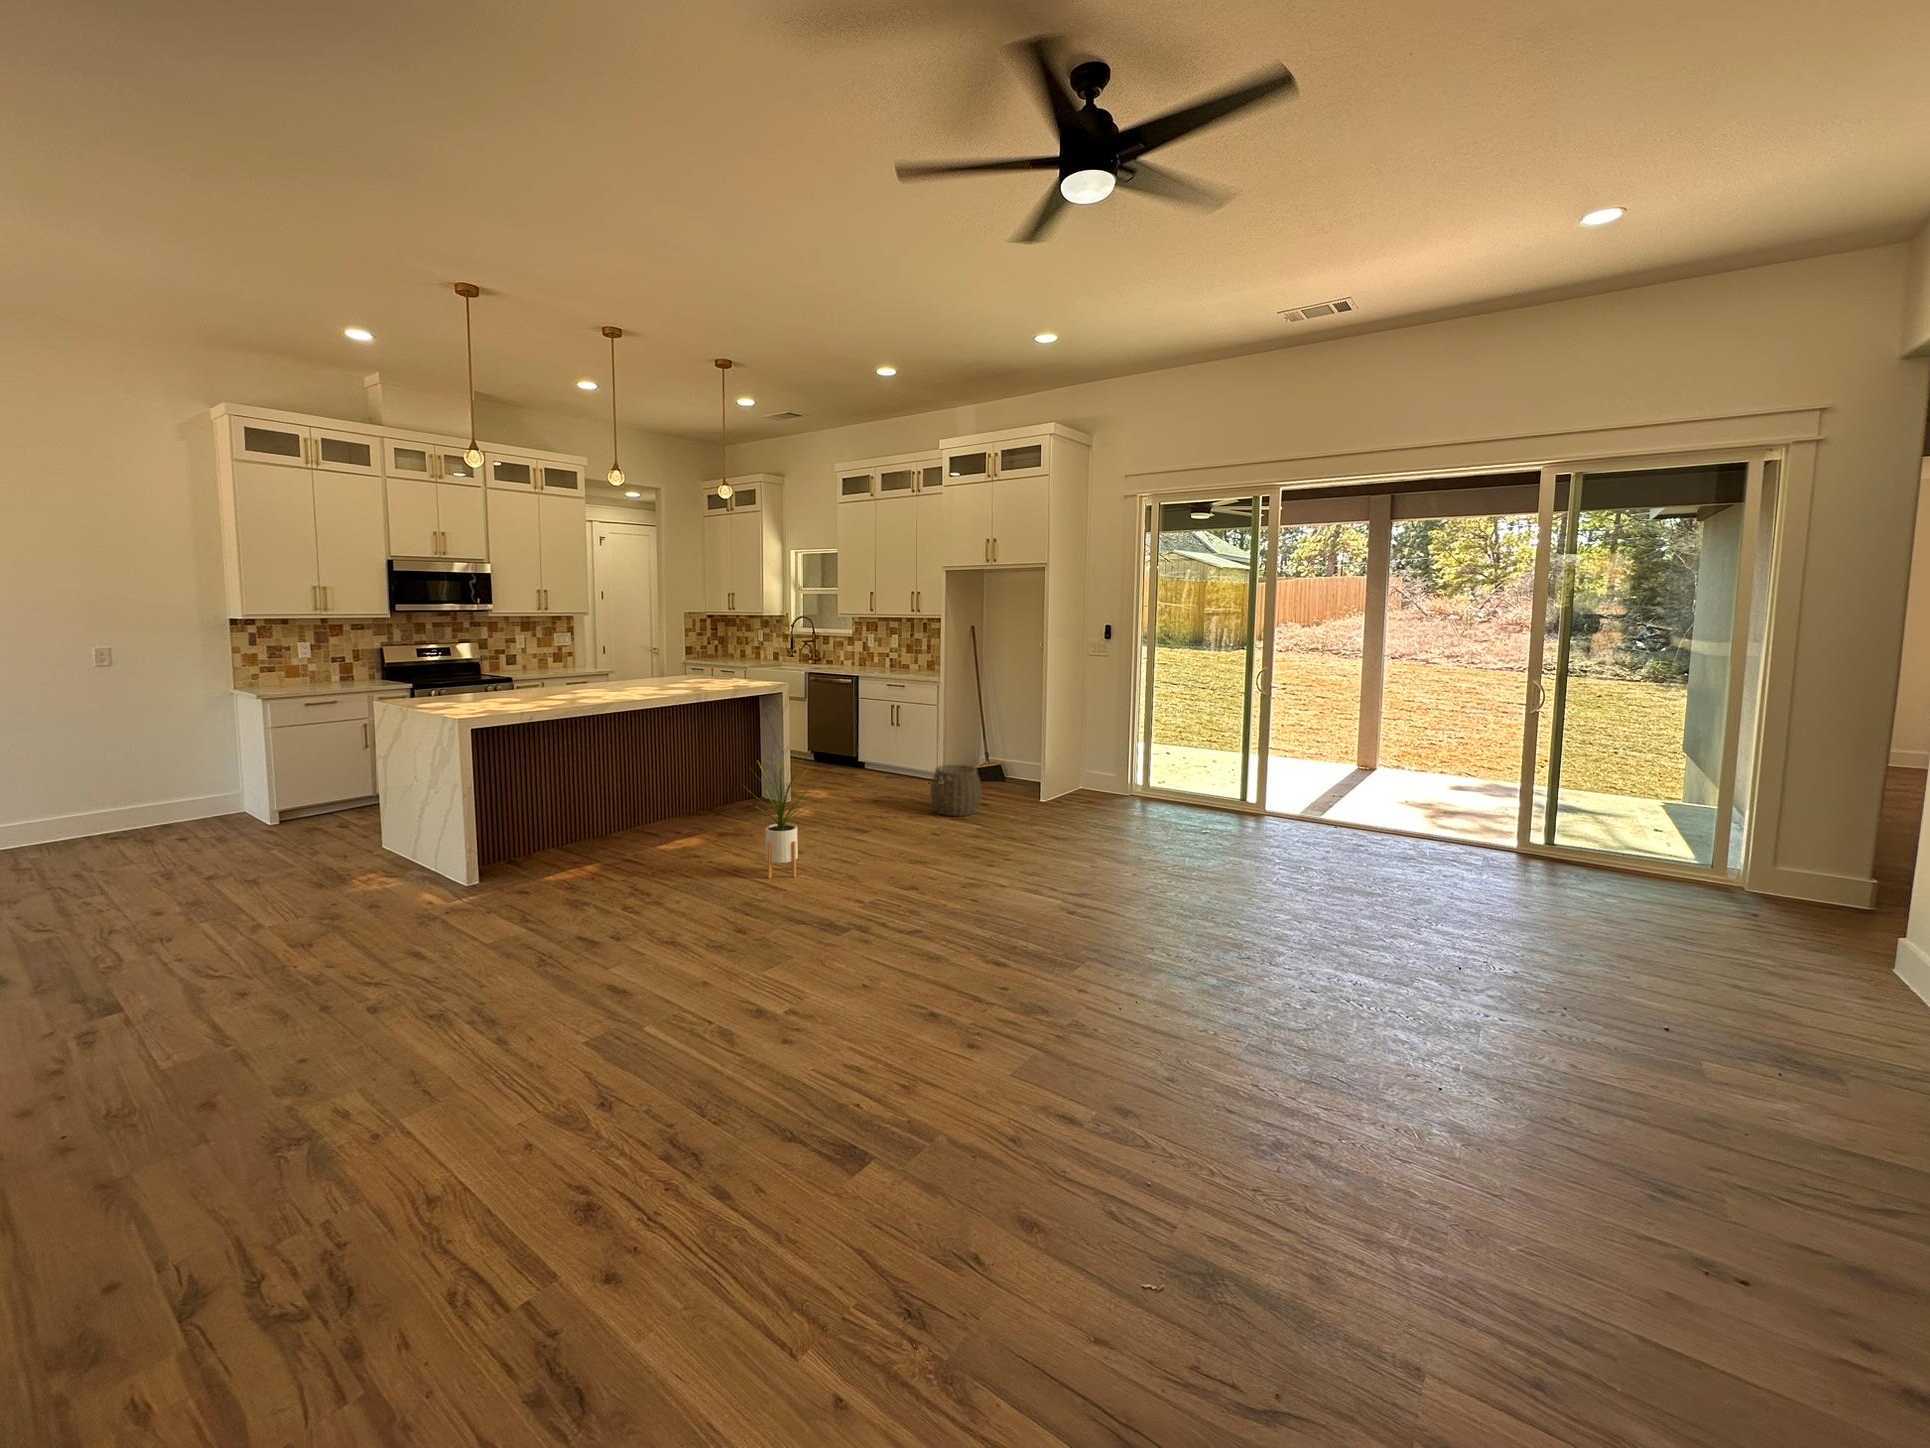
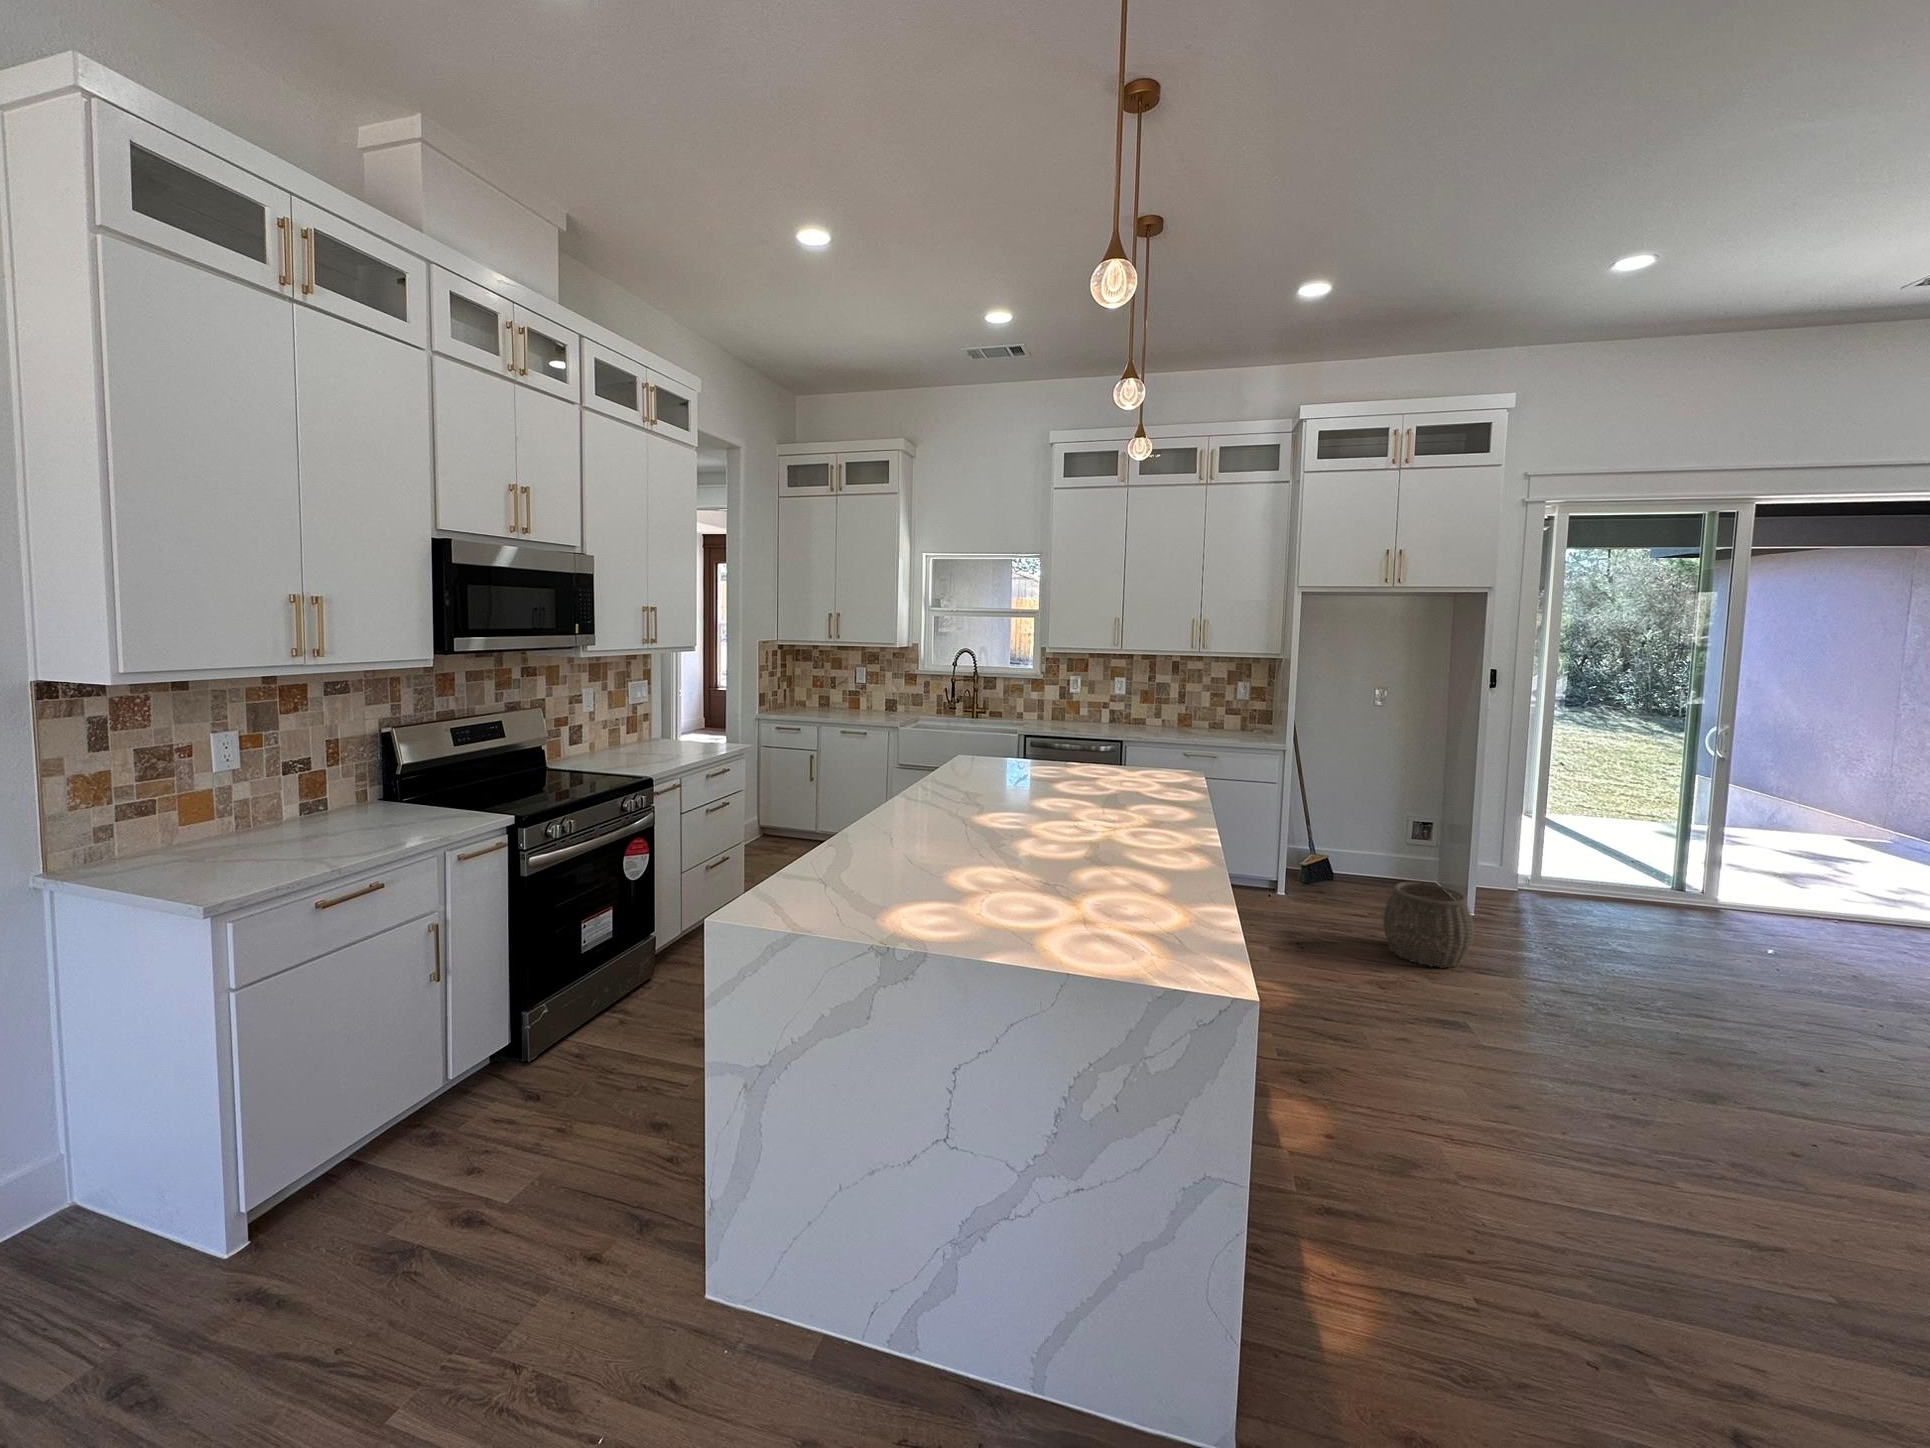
house plant: present [749,758,809,879] -> none [1558,954,1739,1227]

